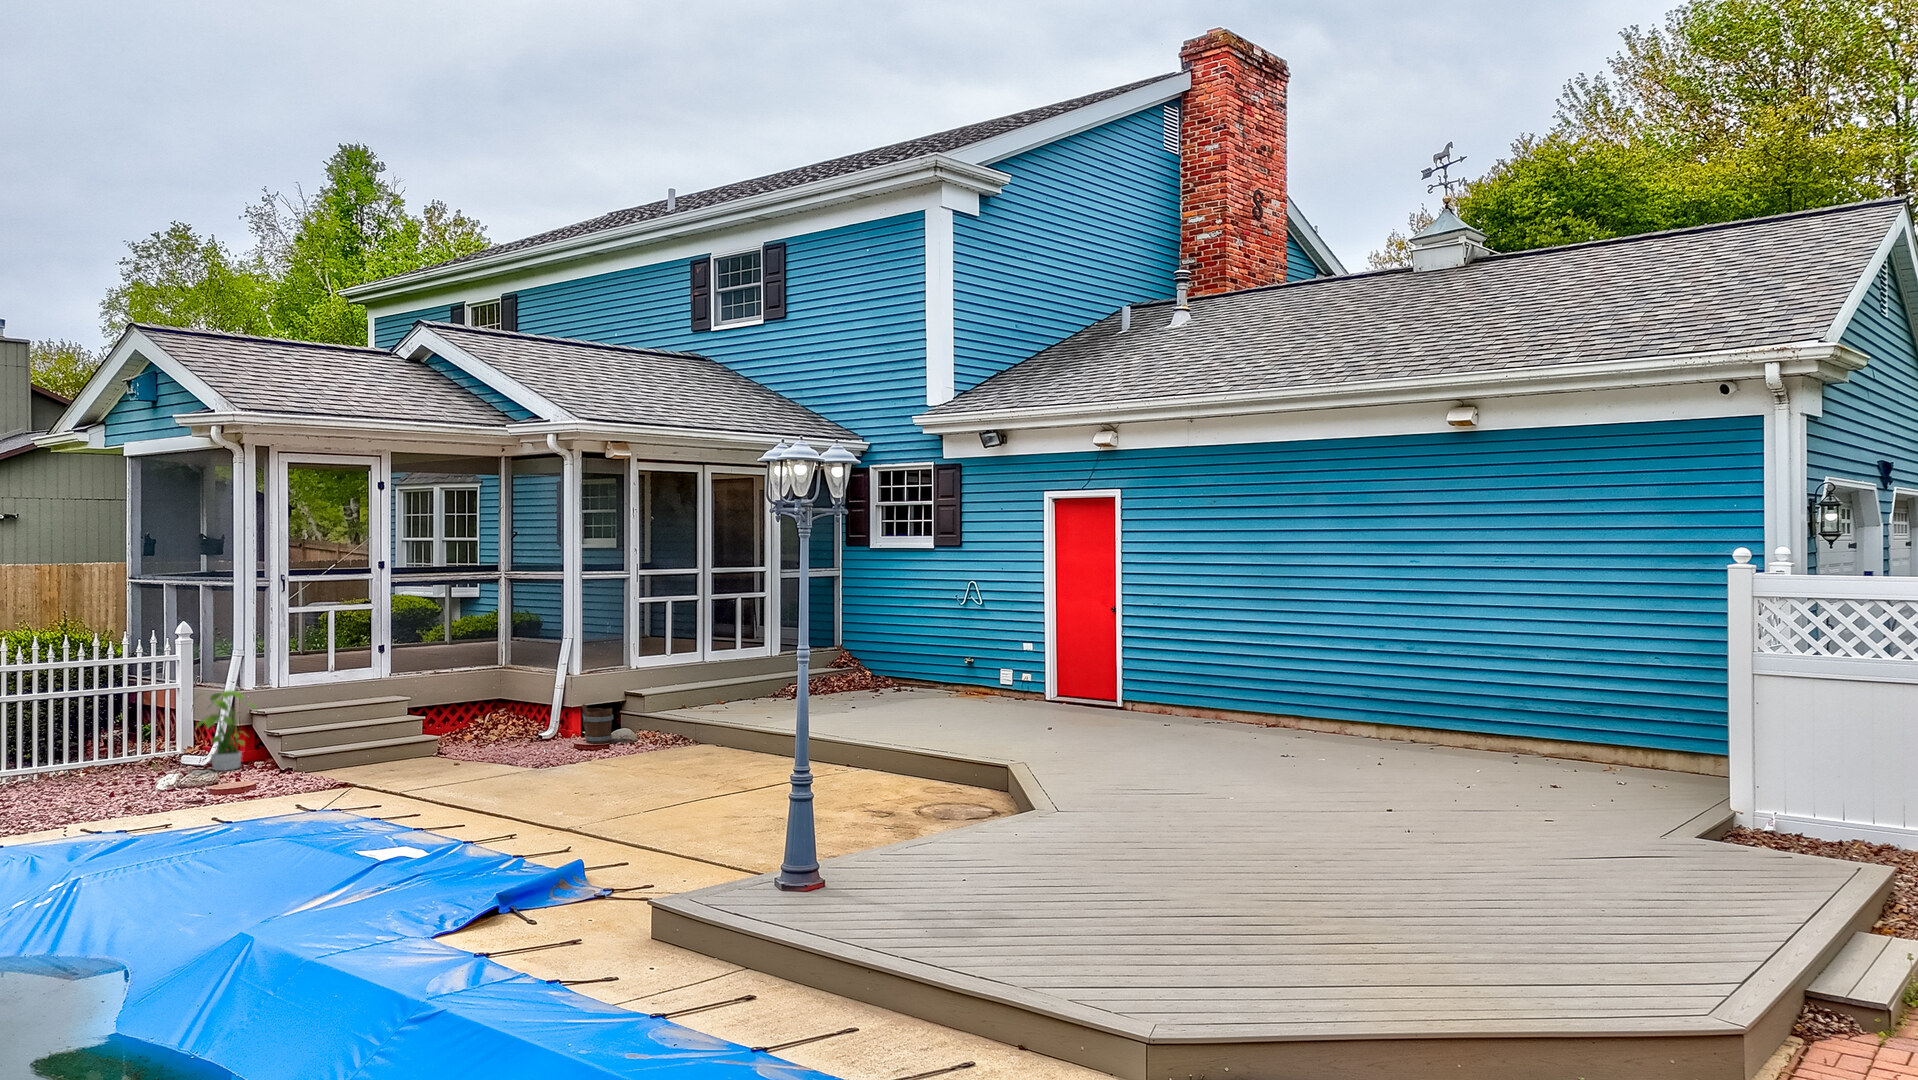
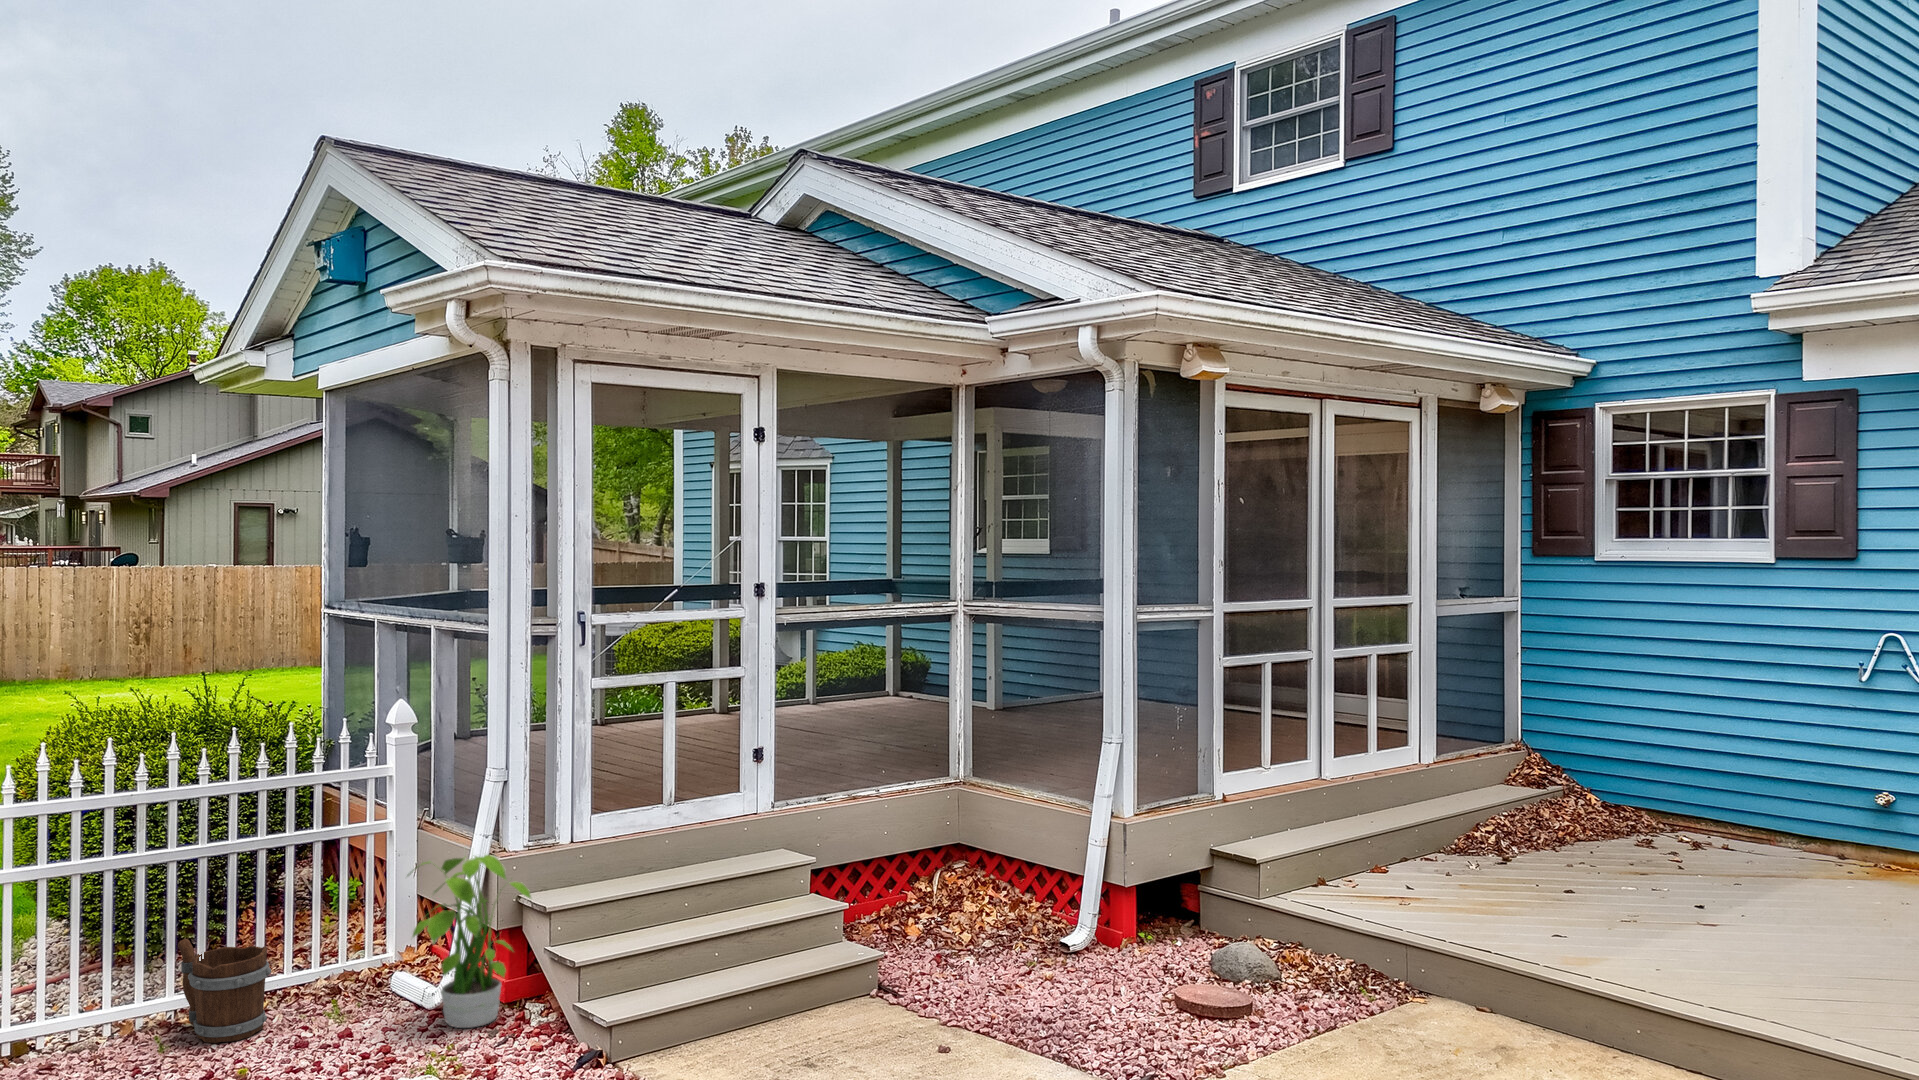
bucket: present [581,704,614,744] -> present [178,939,271,1043]

